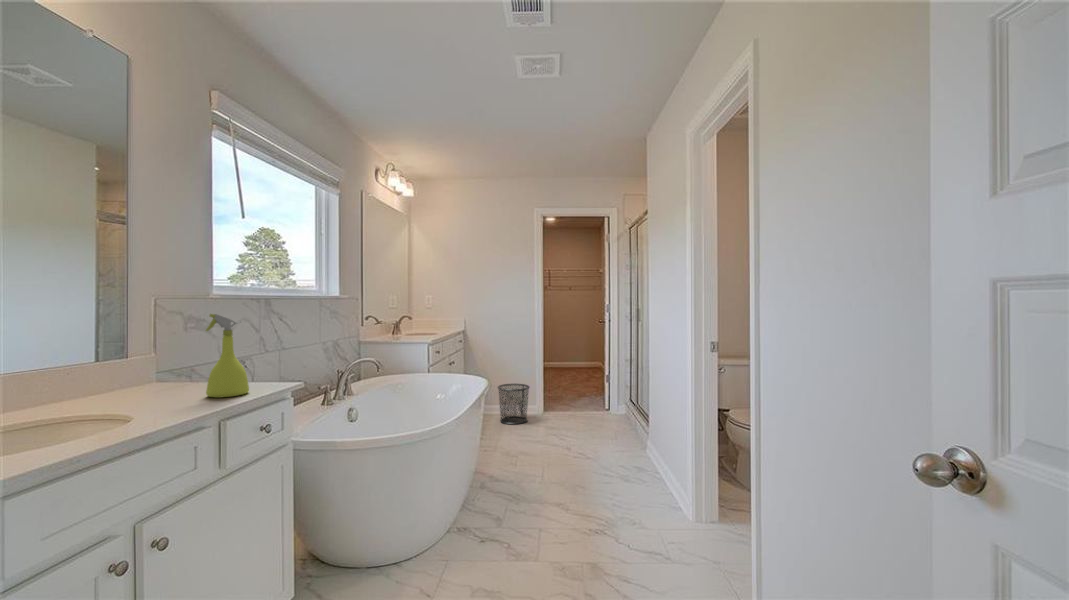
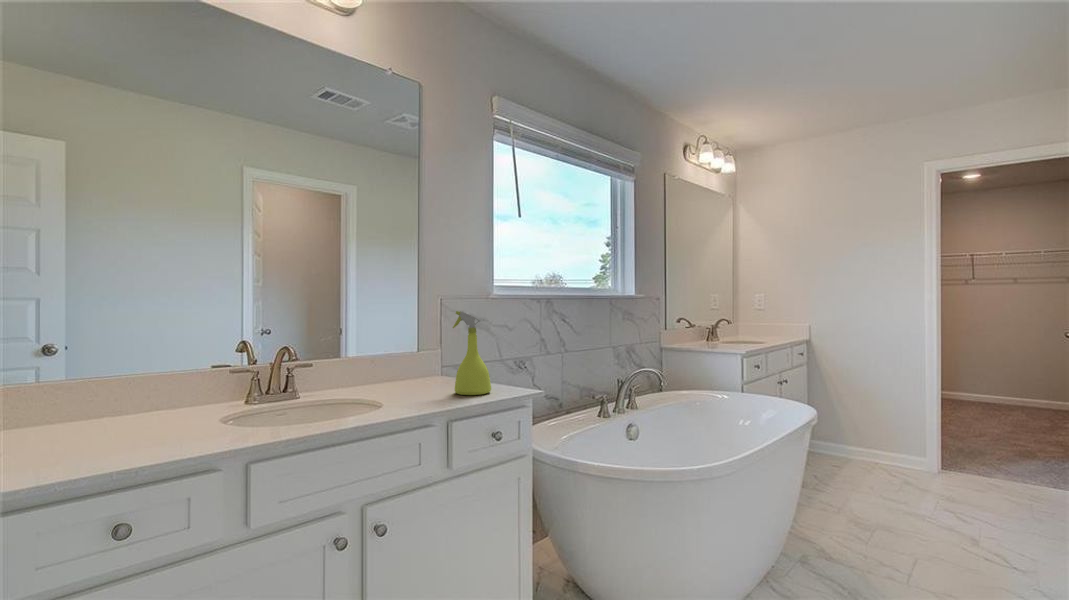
waste bin: present [498,384,529,425] -> none [855,415,910,476]

